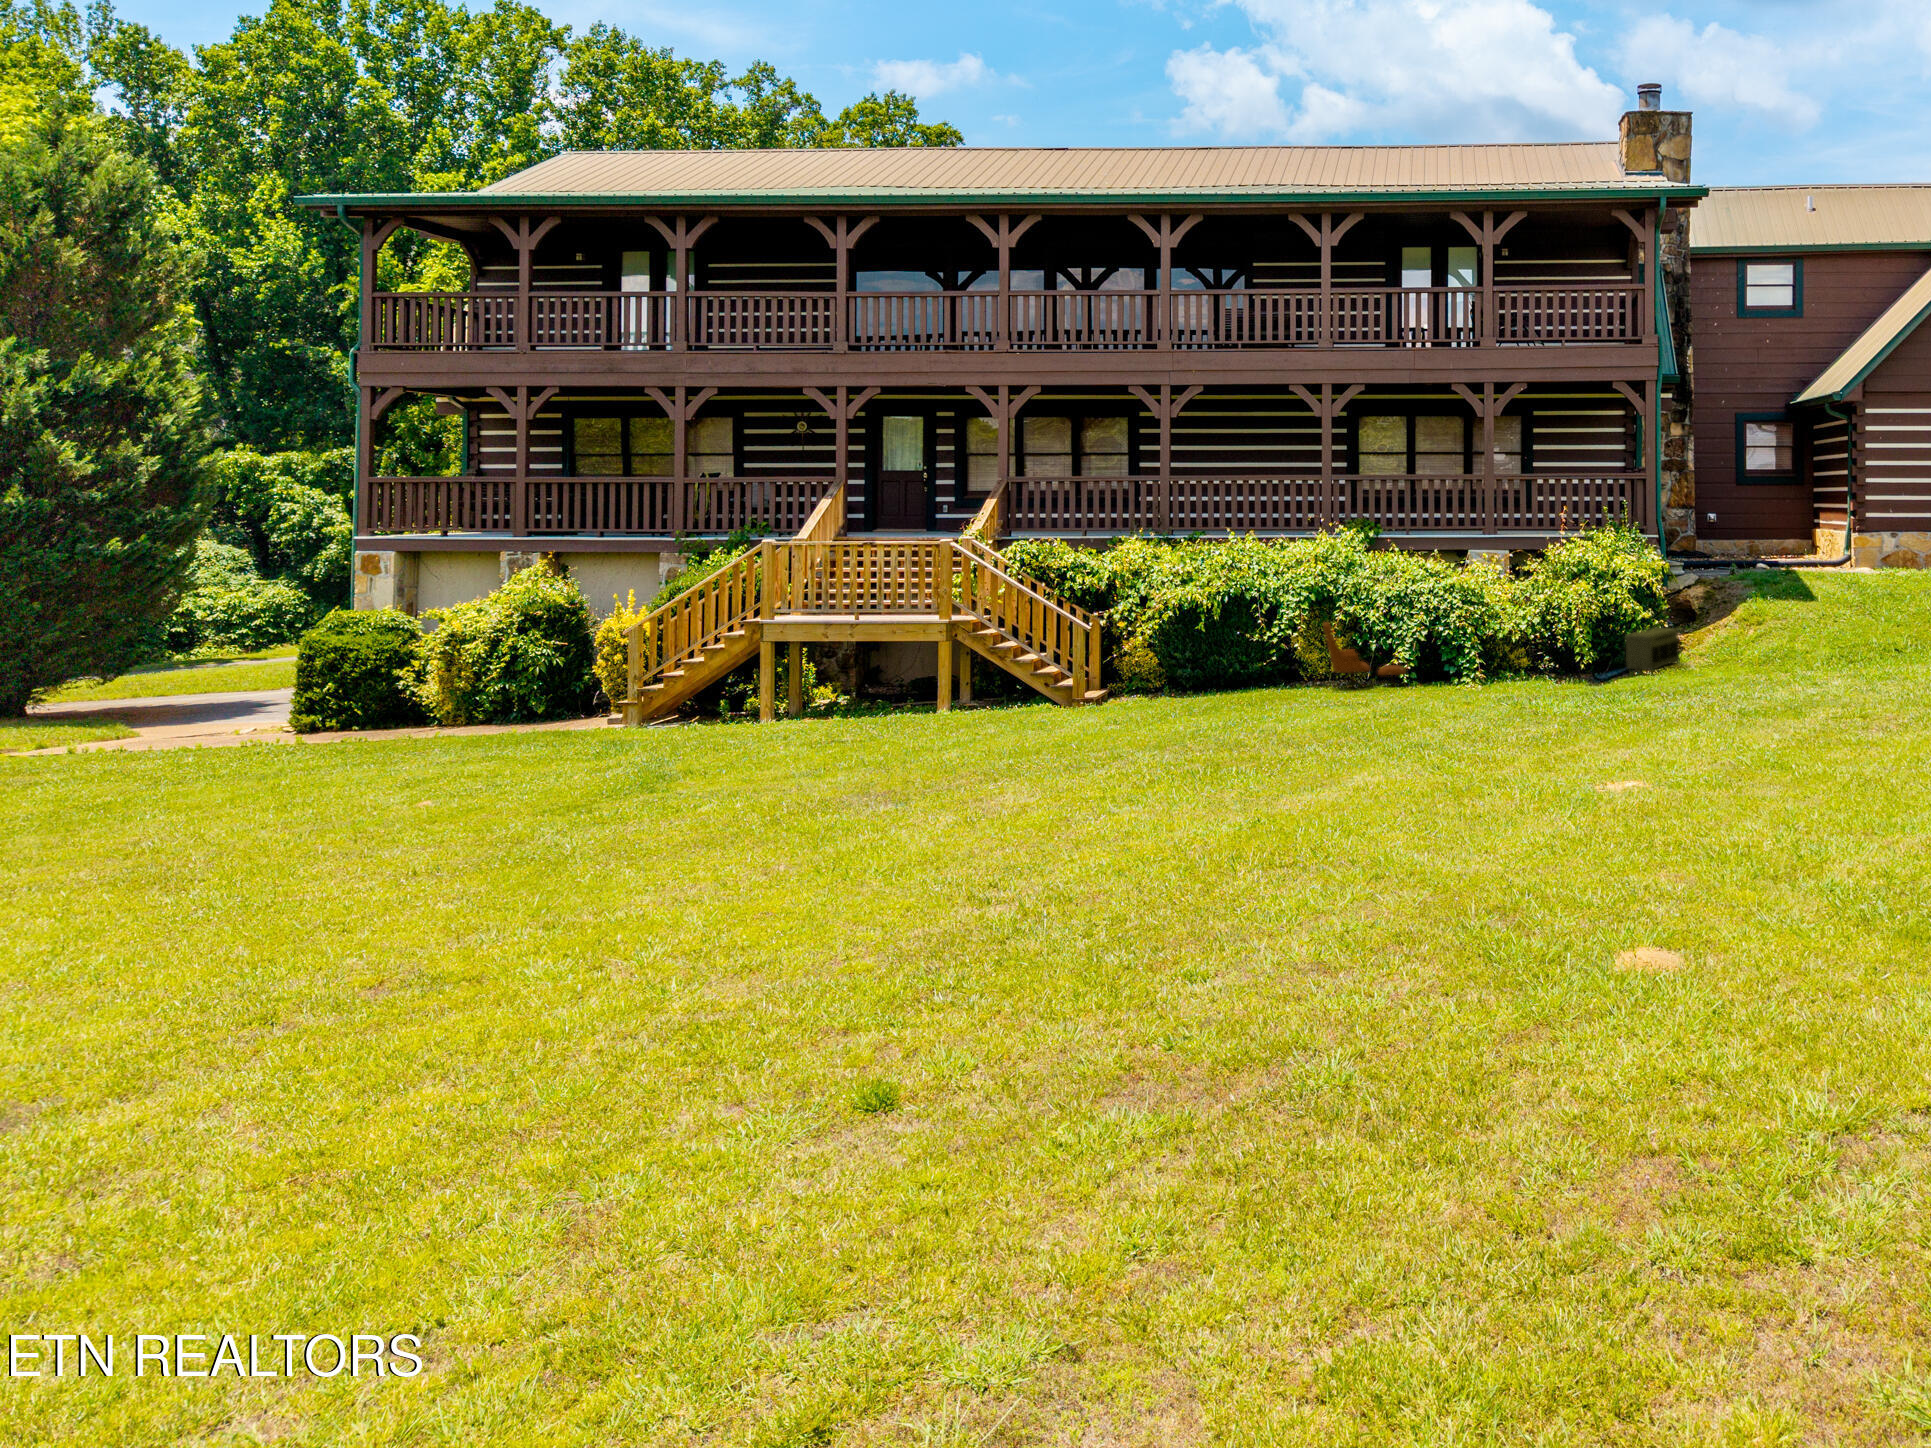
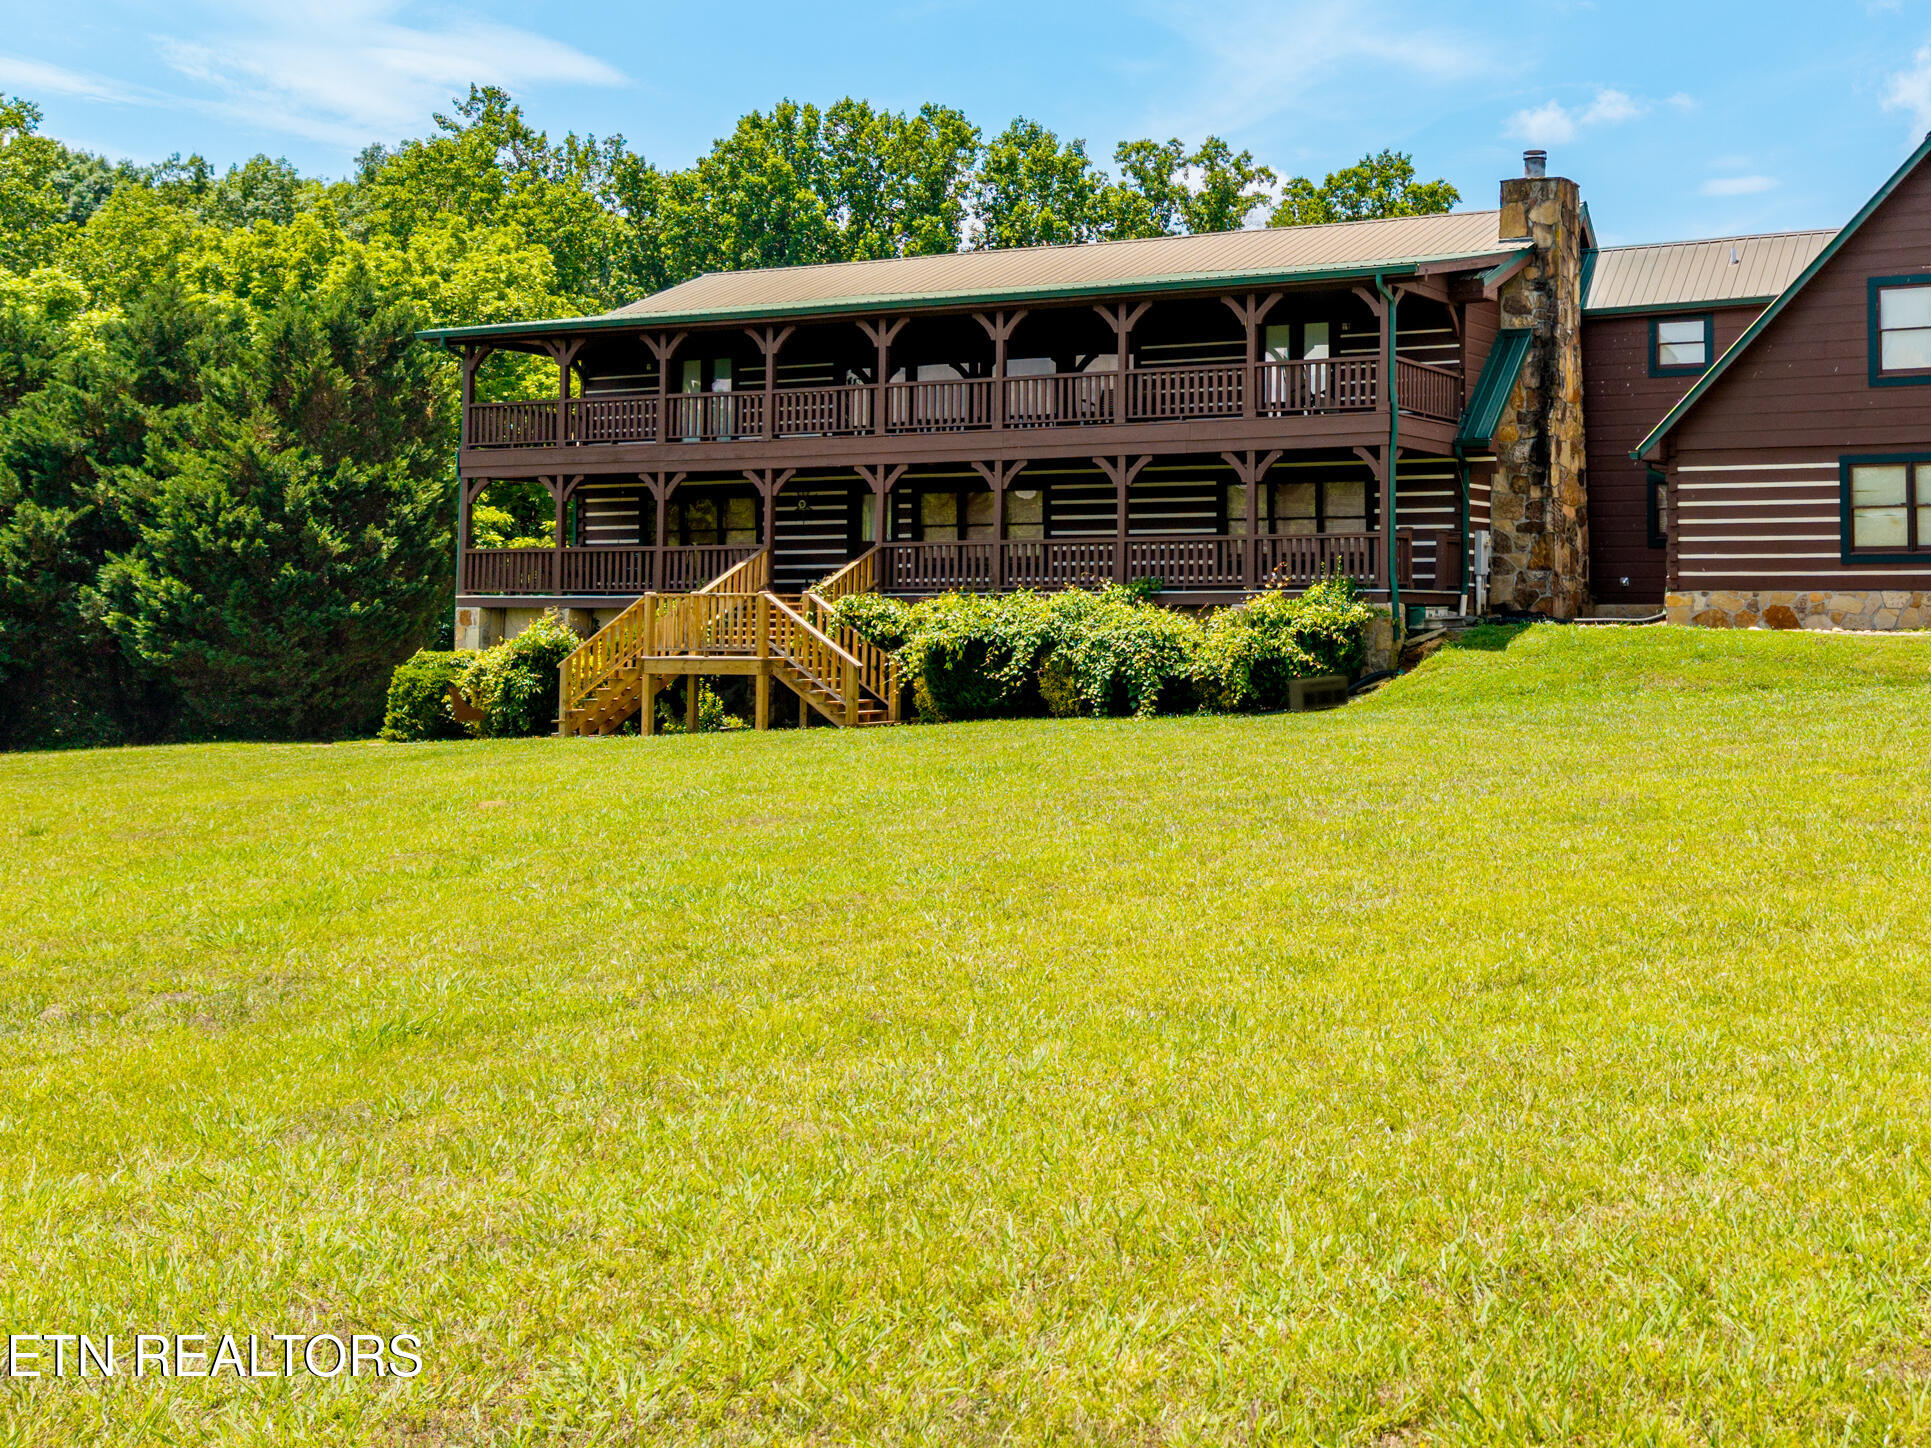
lounge chair: present [1323,622,1406,687] -> present [449,687,508,731]

